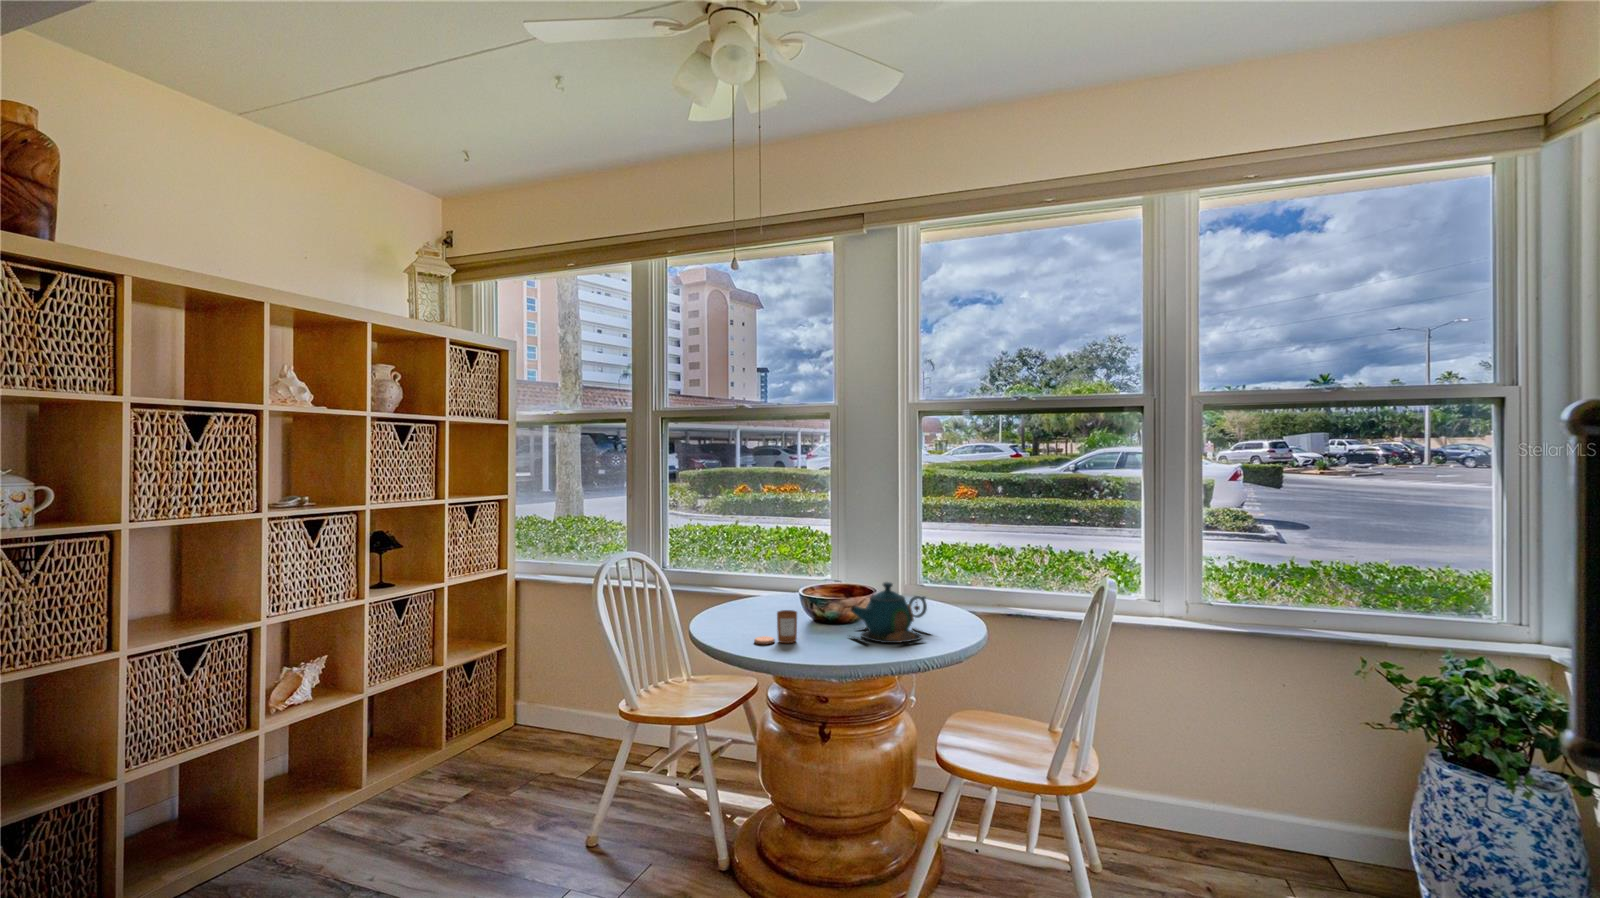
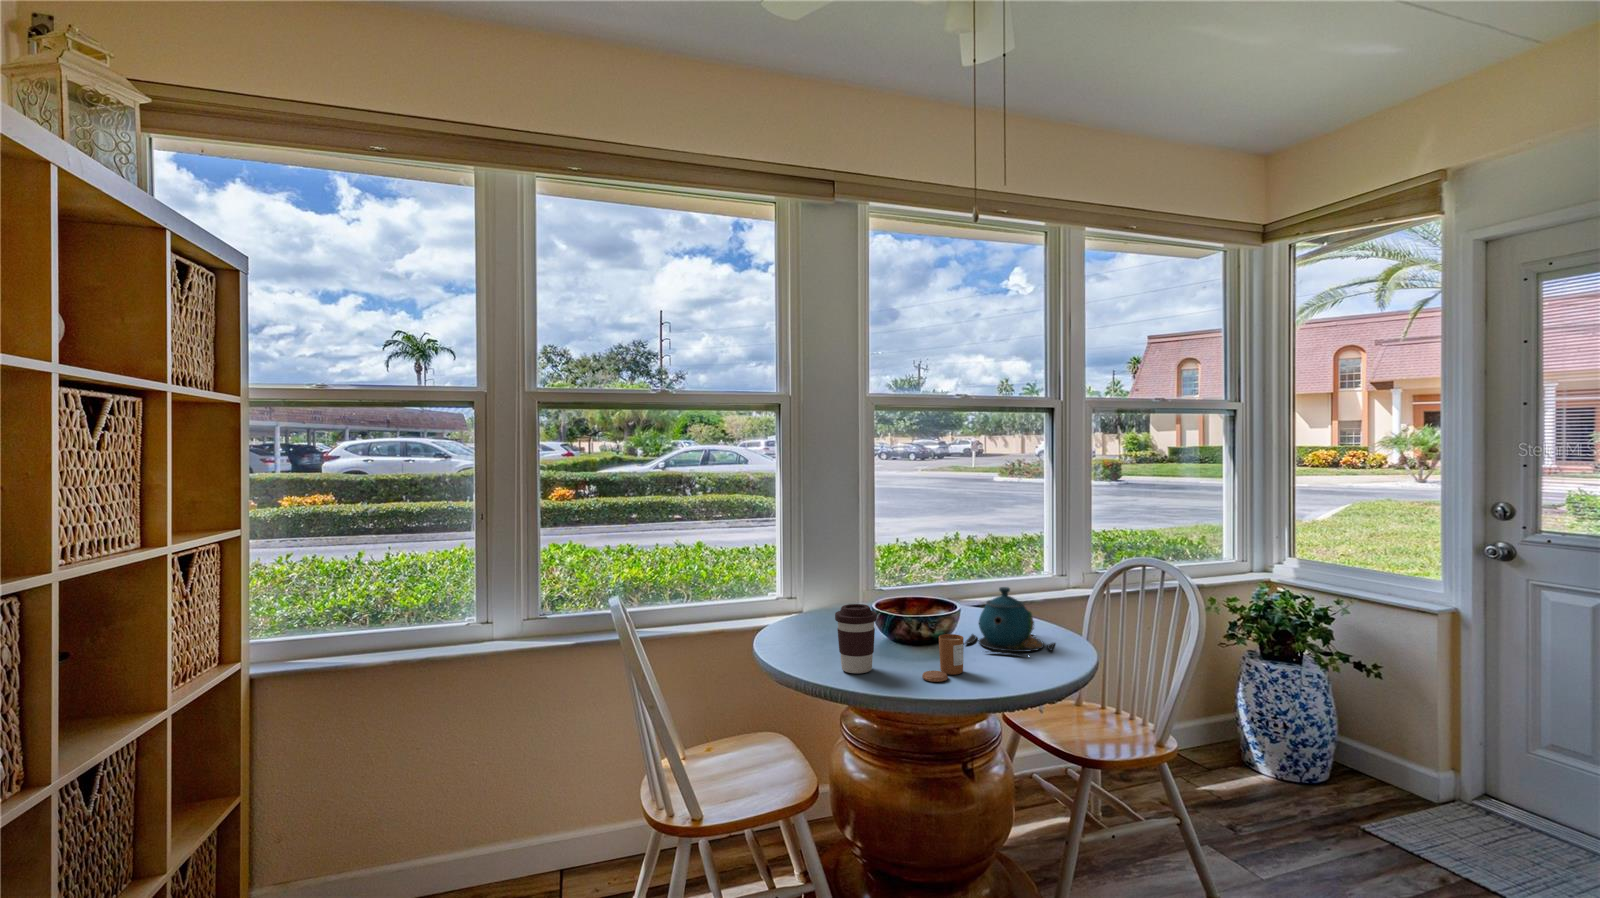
coffee cup: none [723,576,756,630] -> present [835,604,877,673]

